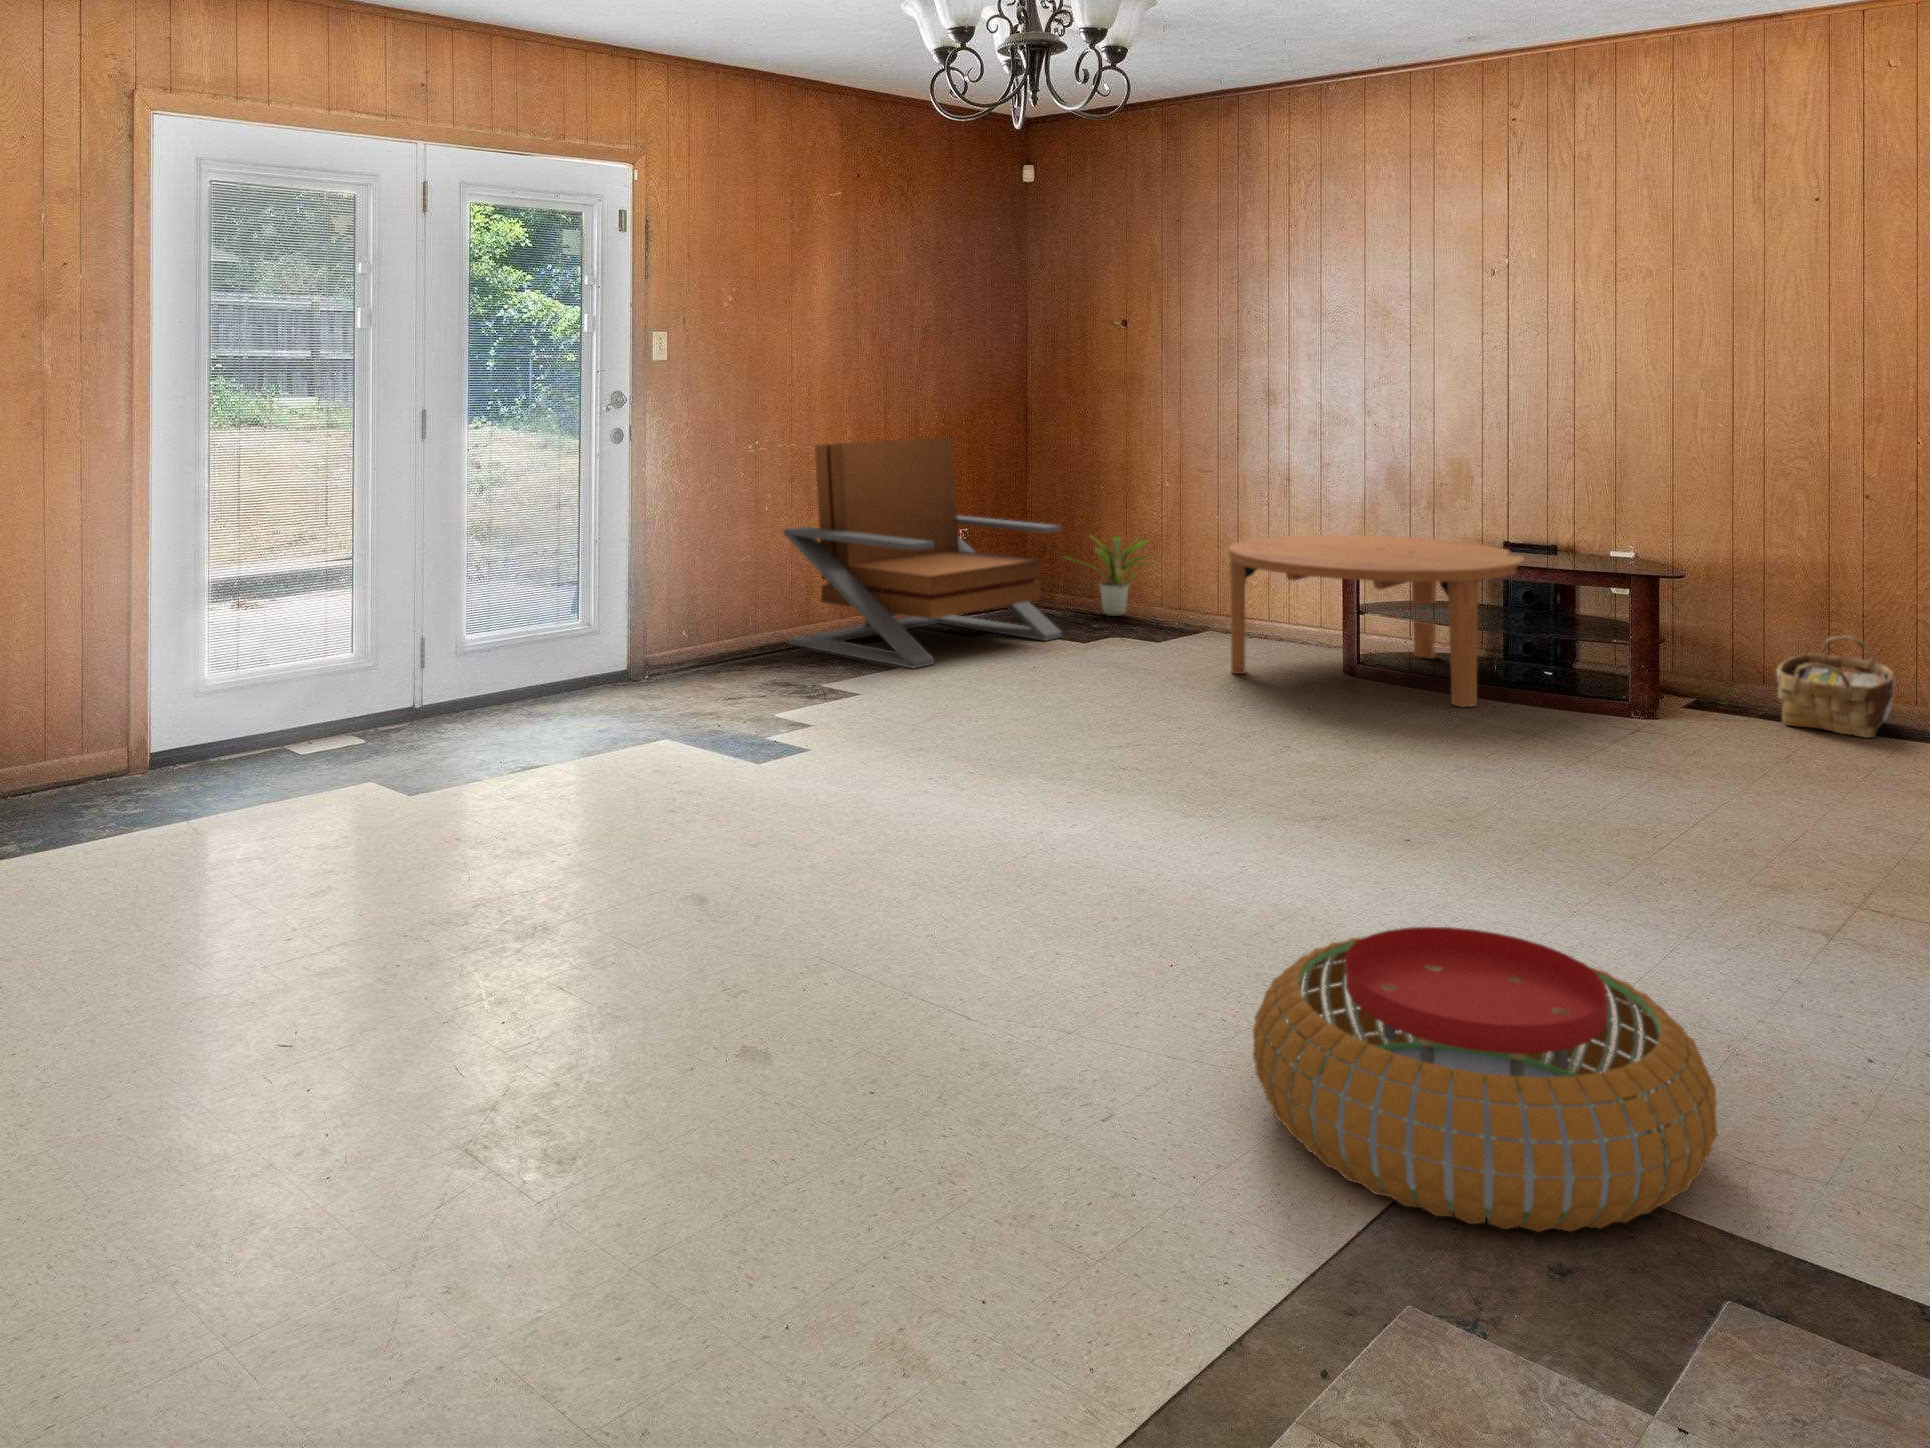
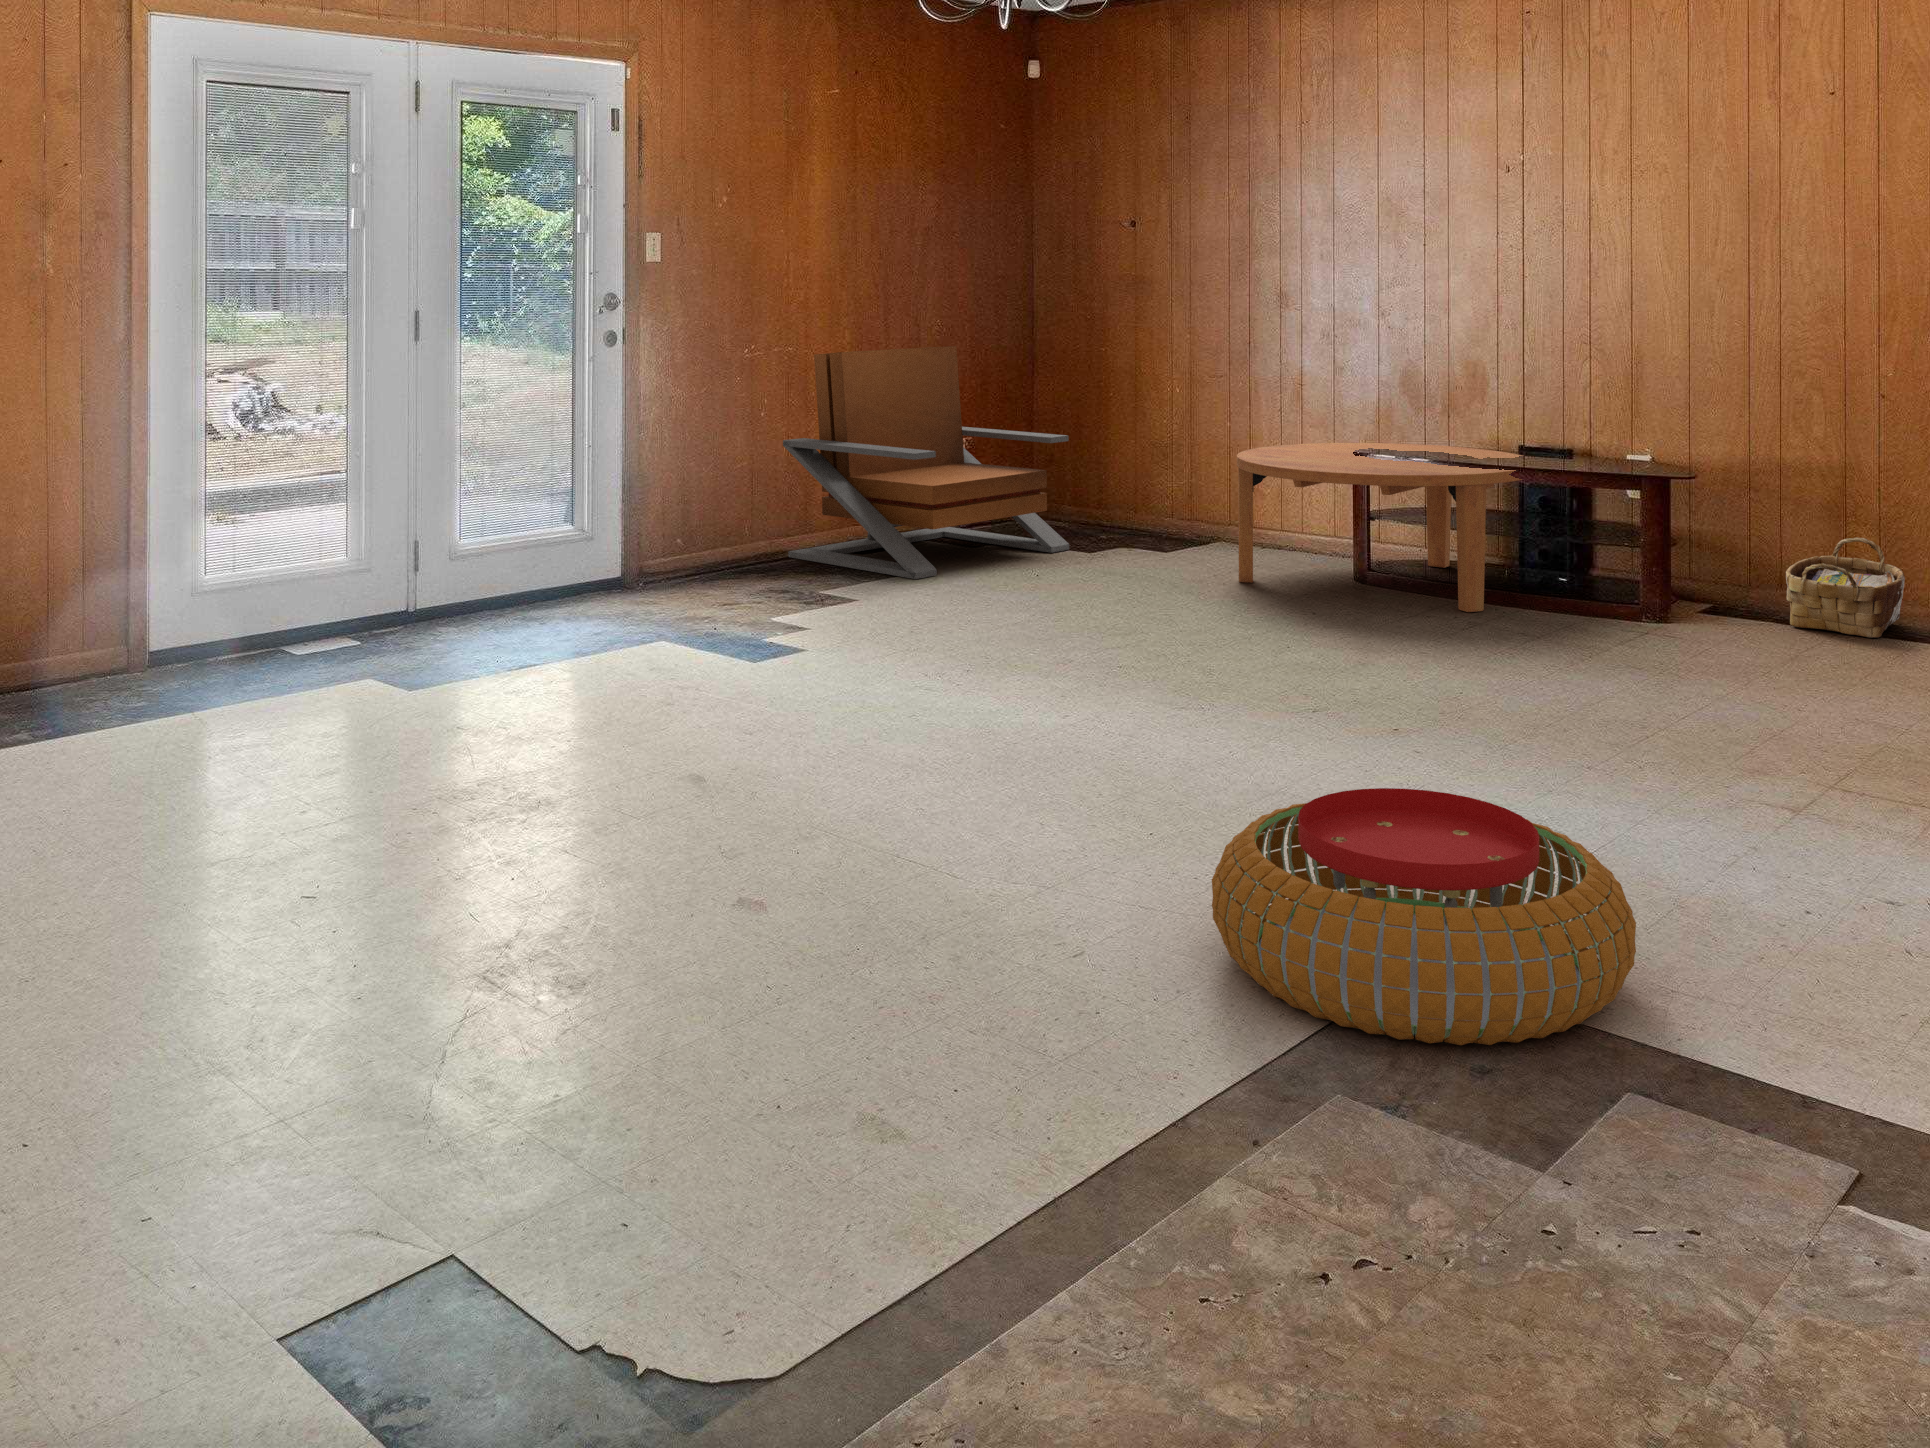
potted plant: present [1063,536,1147,616] -> none [1072,446,1170,529]

